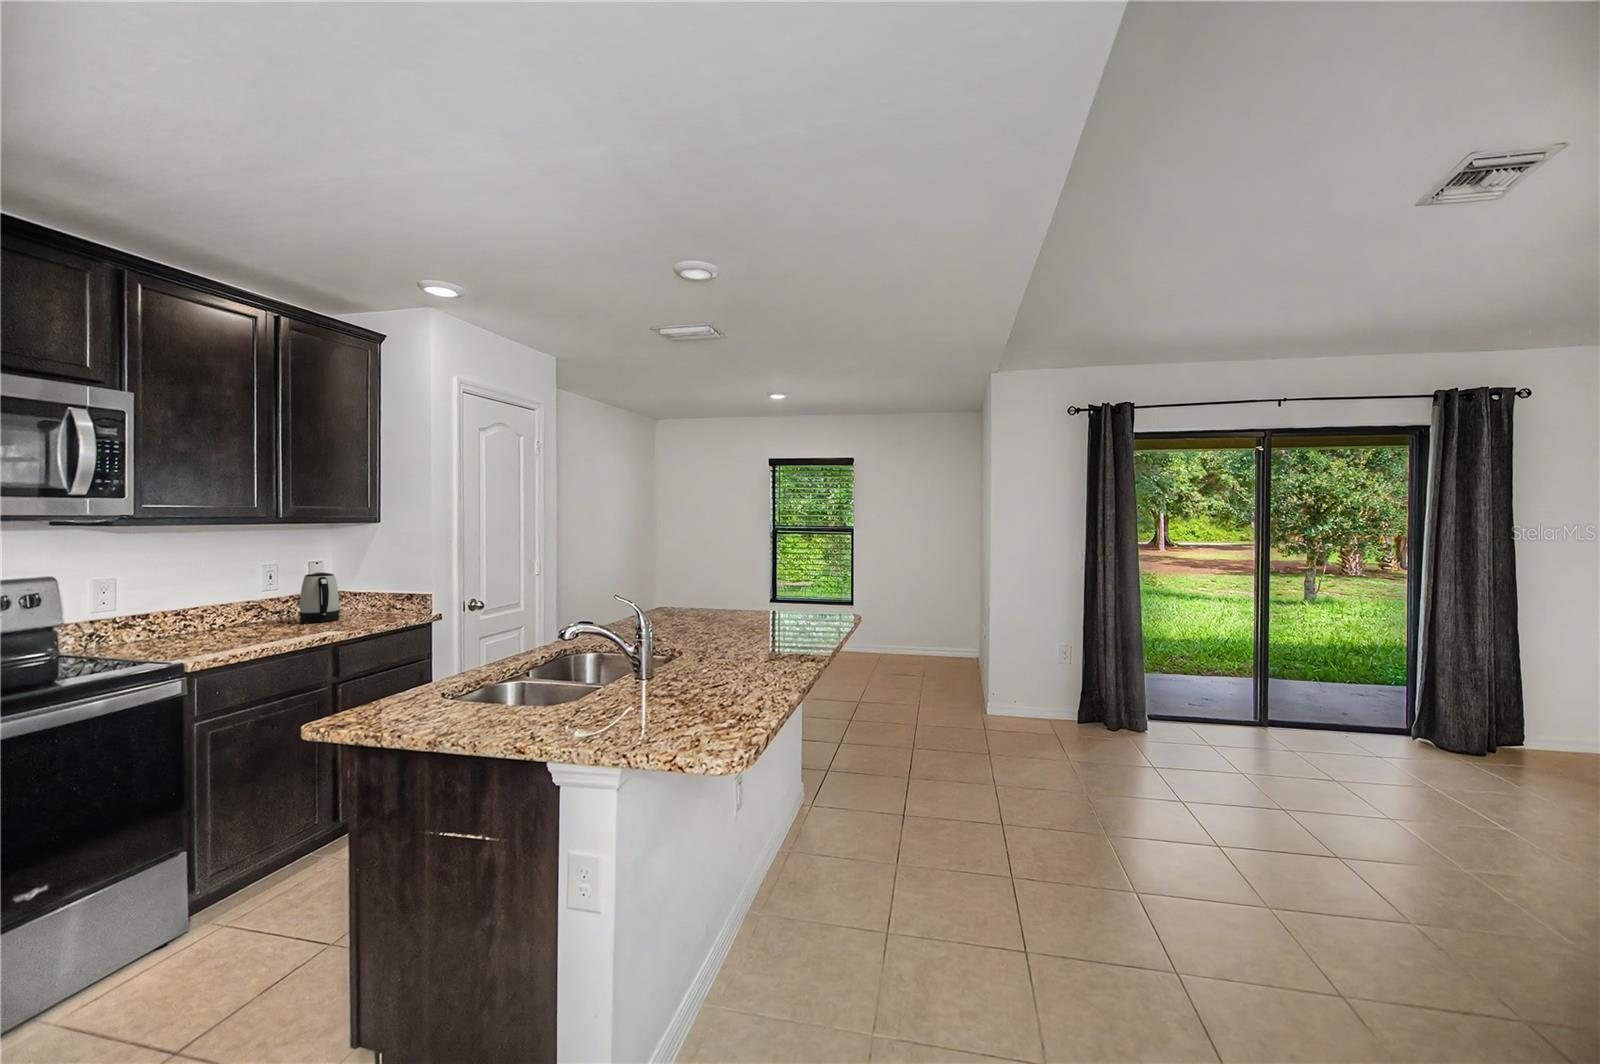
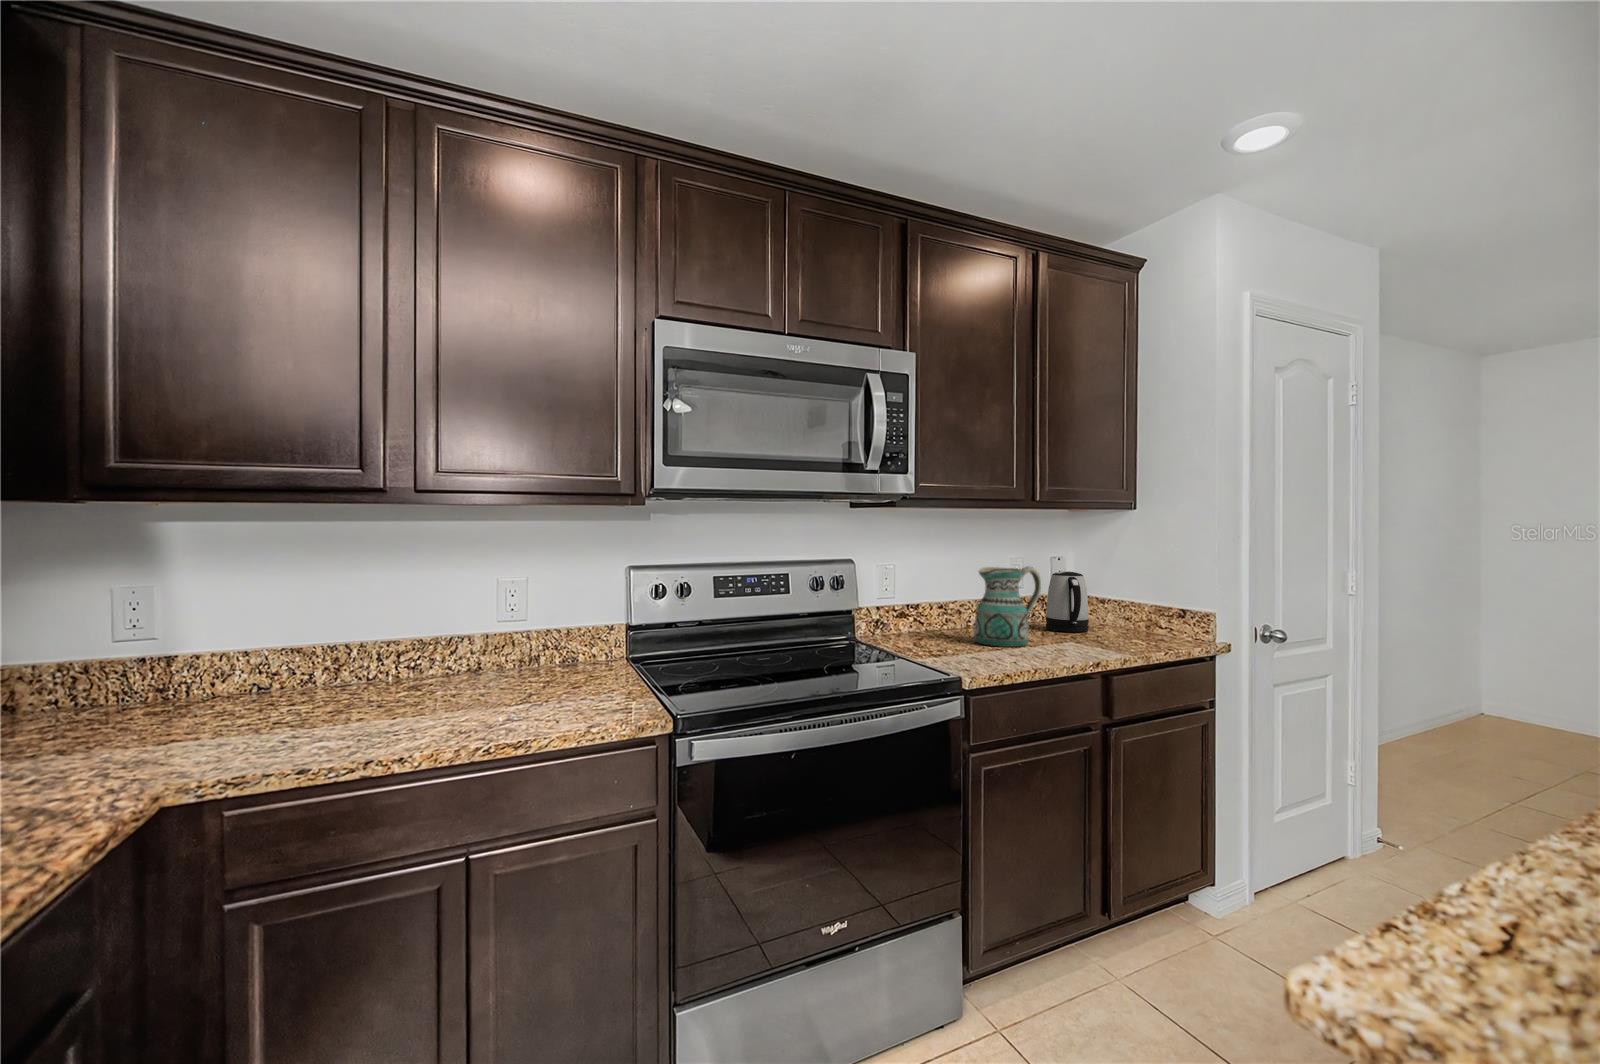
ceramic pitcher: none [214,572,284,642] -> present [974,566,1041,647]

